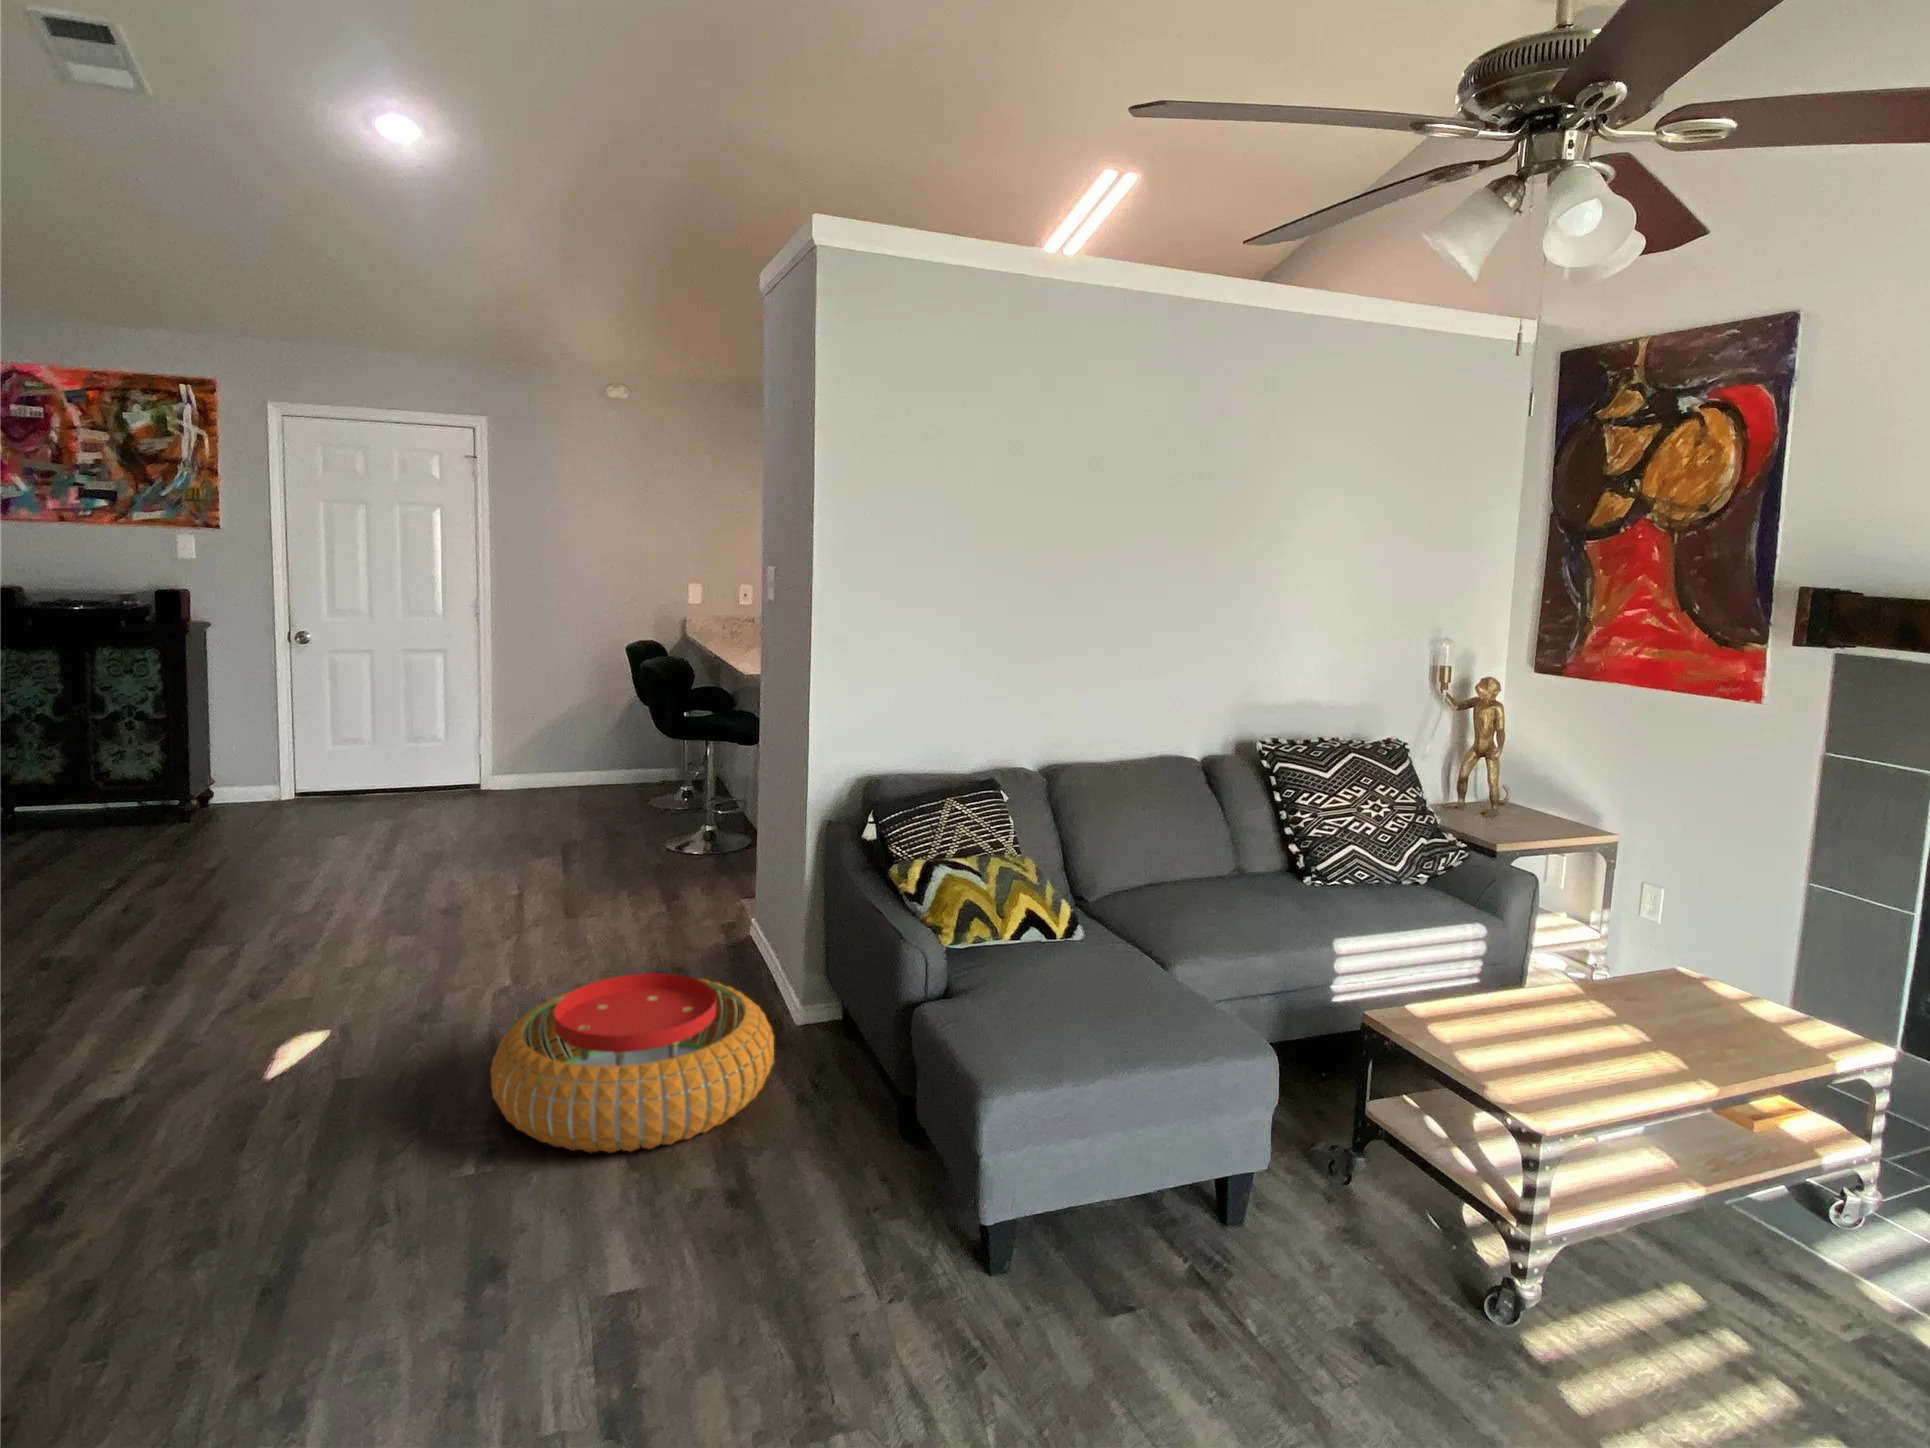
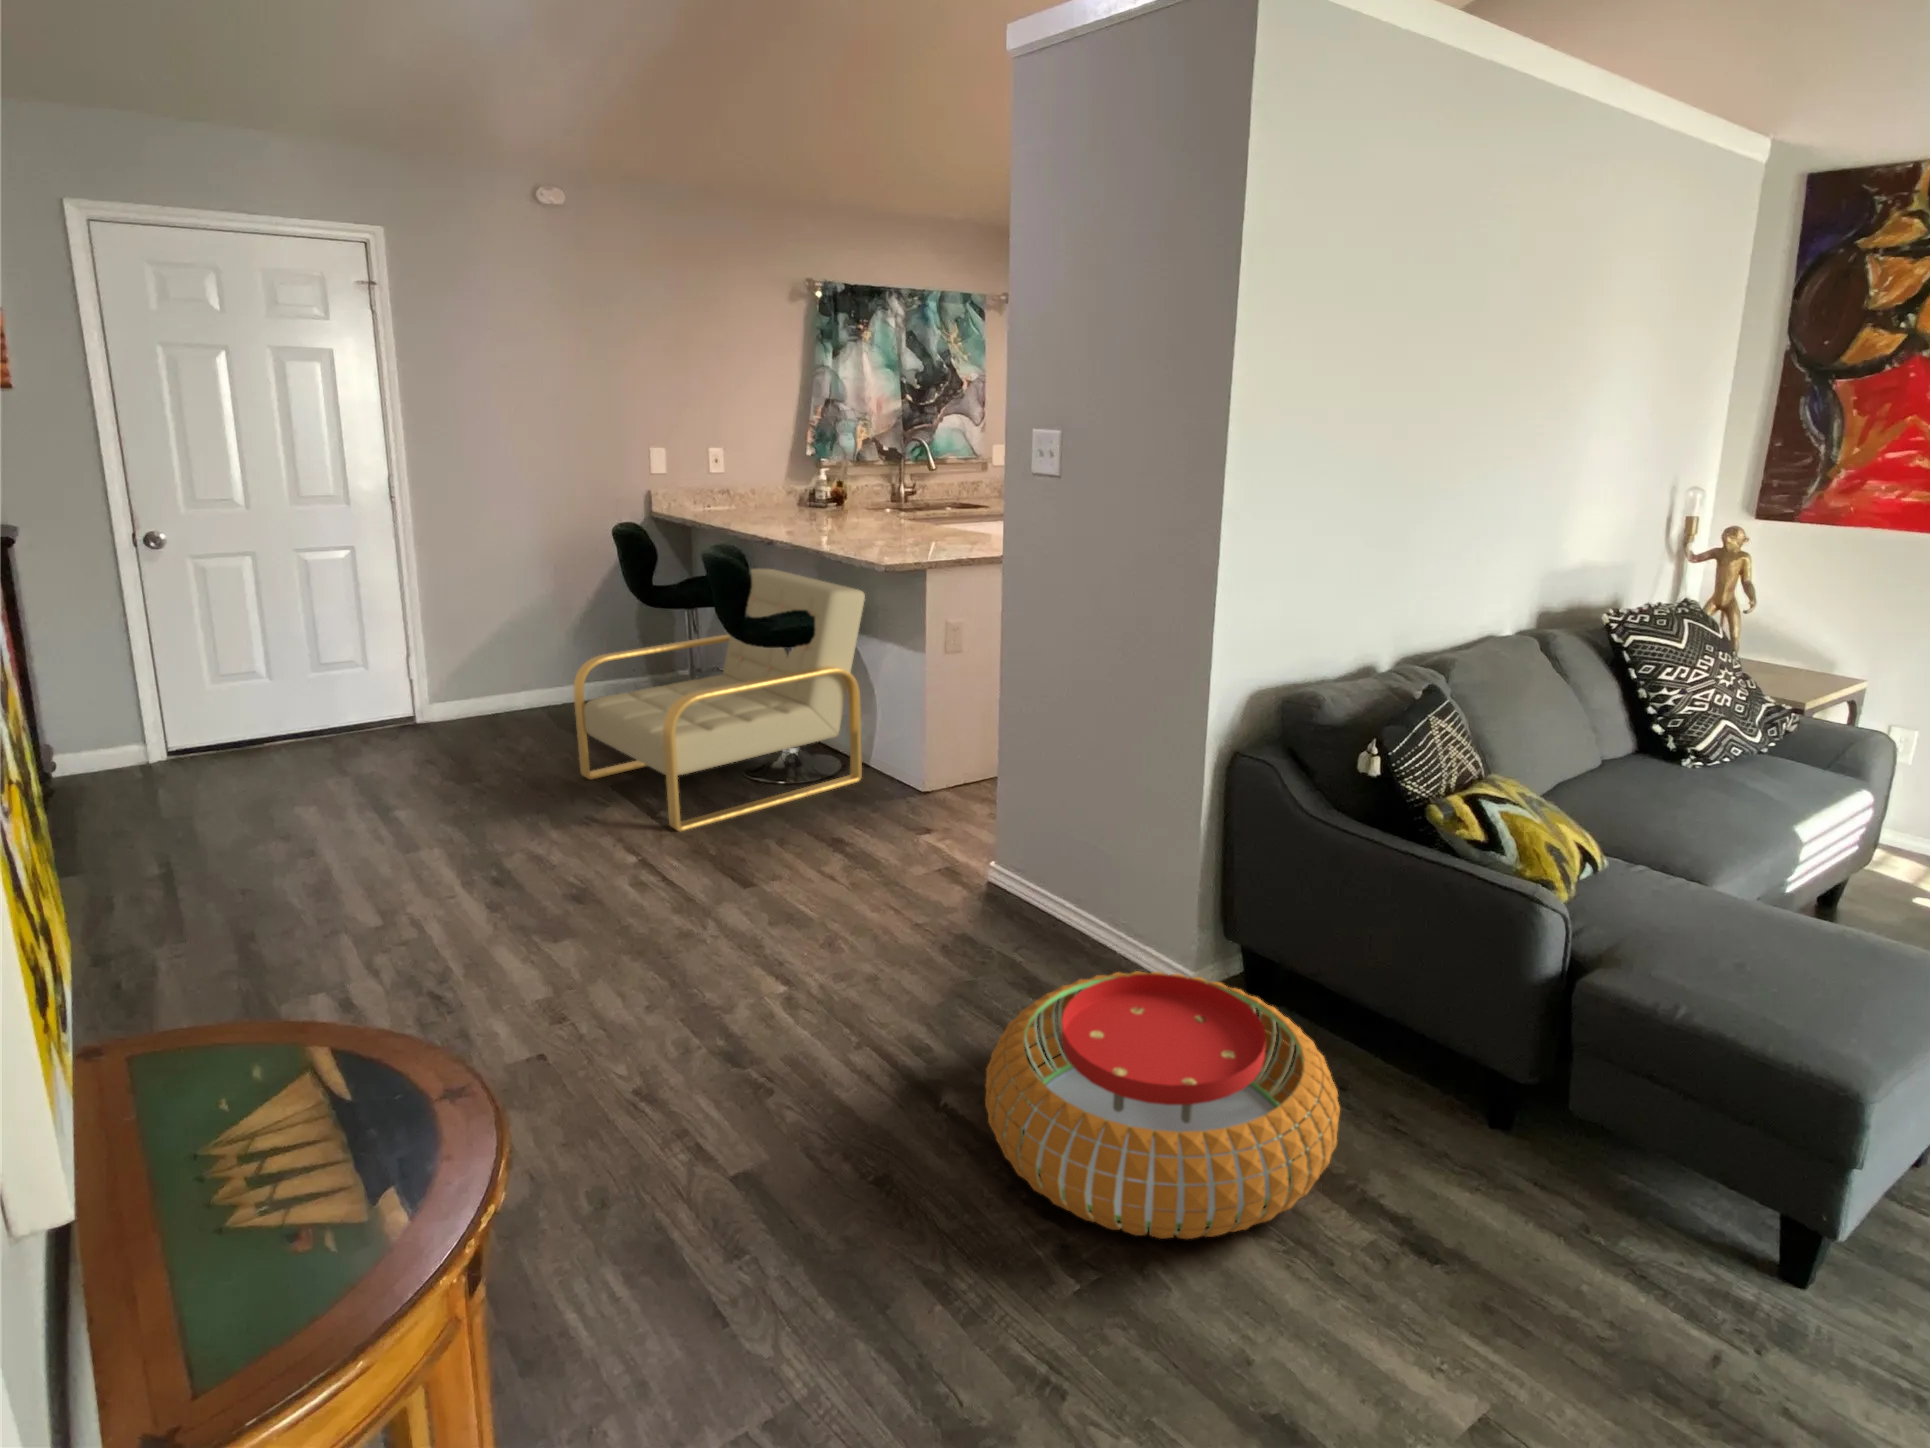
armchair: none [544,678,758,875] -> present [574,569,865,831]

